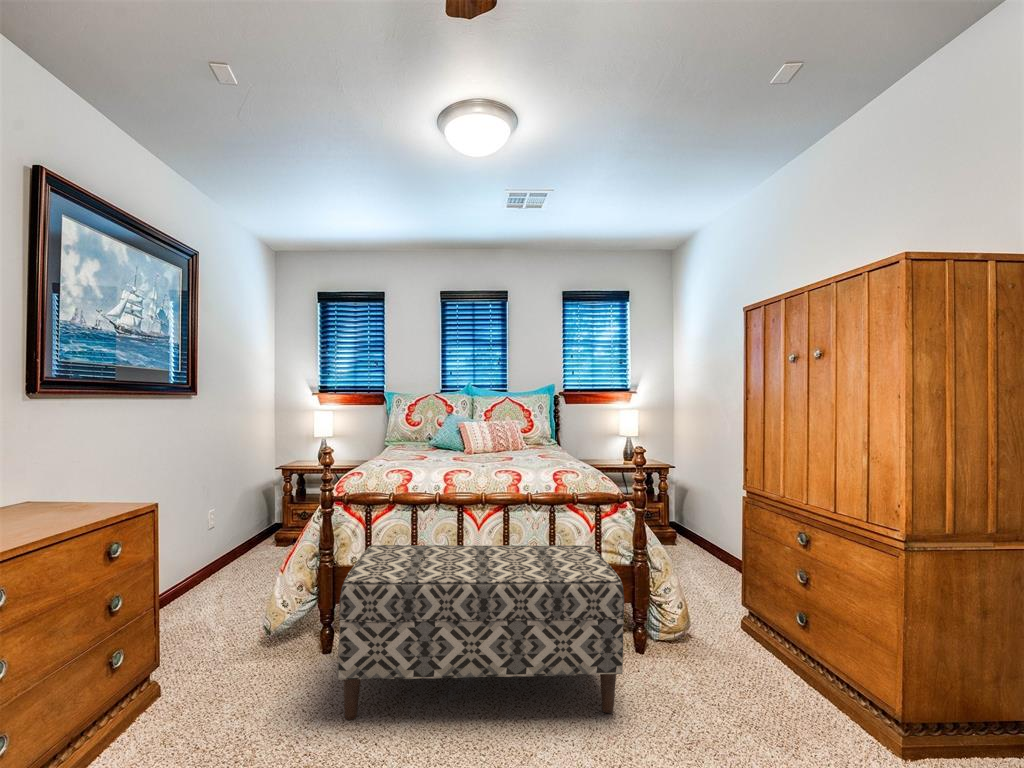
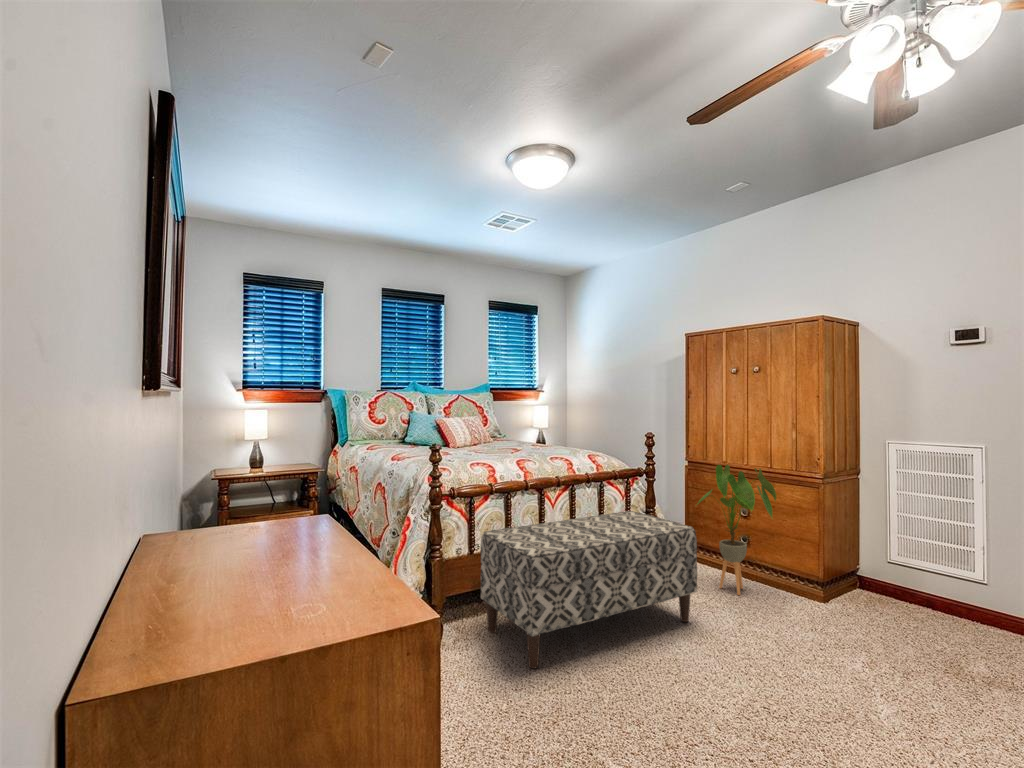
house plant: none [691,497,816,694] -> present [698,465,776,595]

